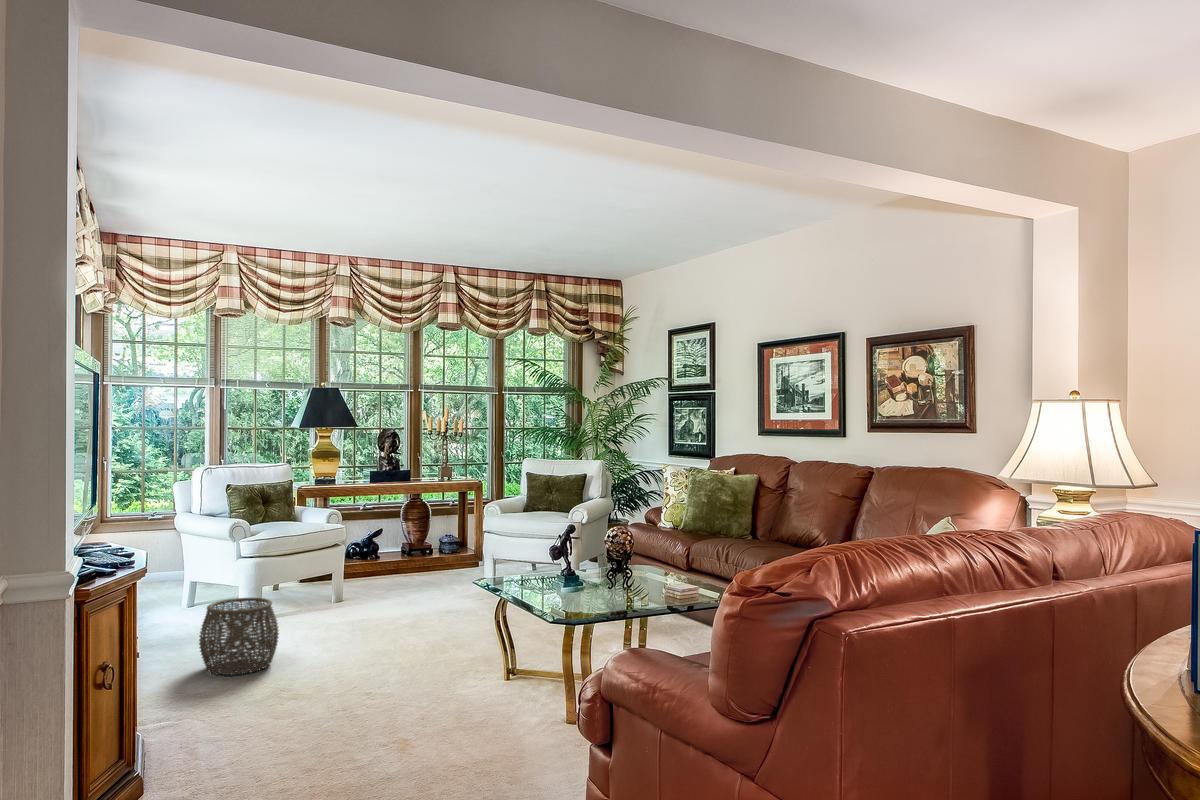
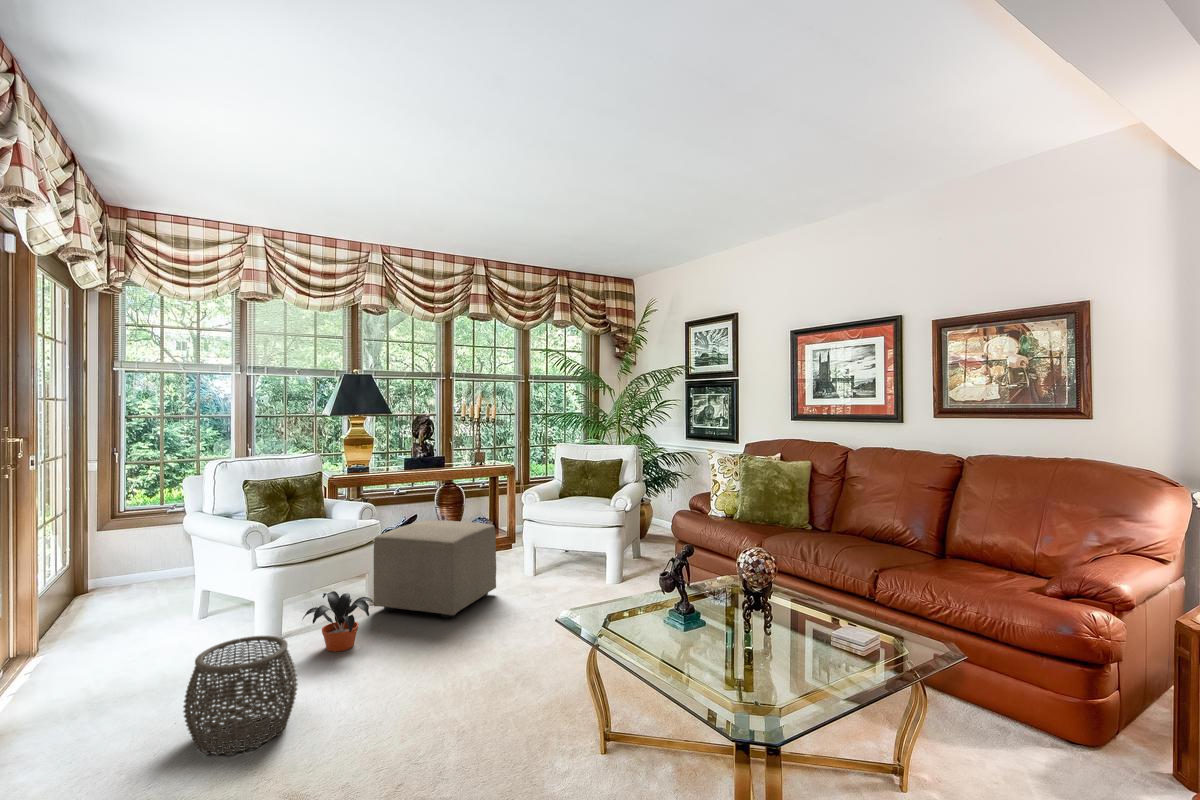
ottoman: none [338,528,453,612] -> present [374,520,496,618]
potted plant: none [278,580,339,629] -> present [303,591,373,651]

